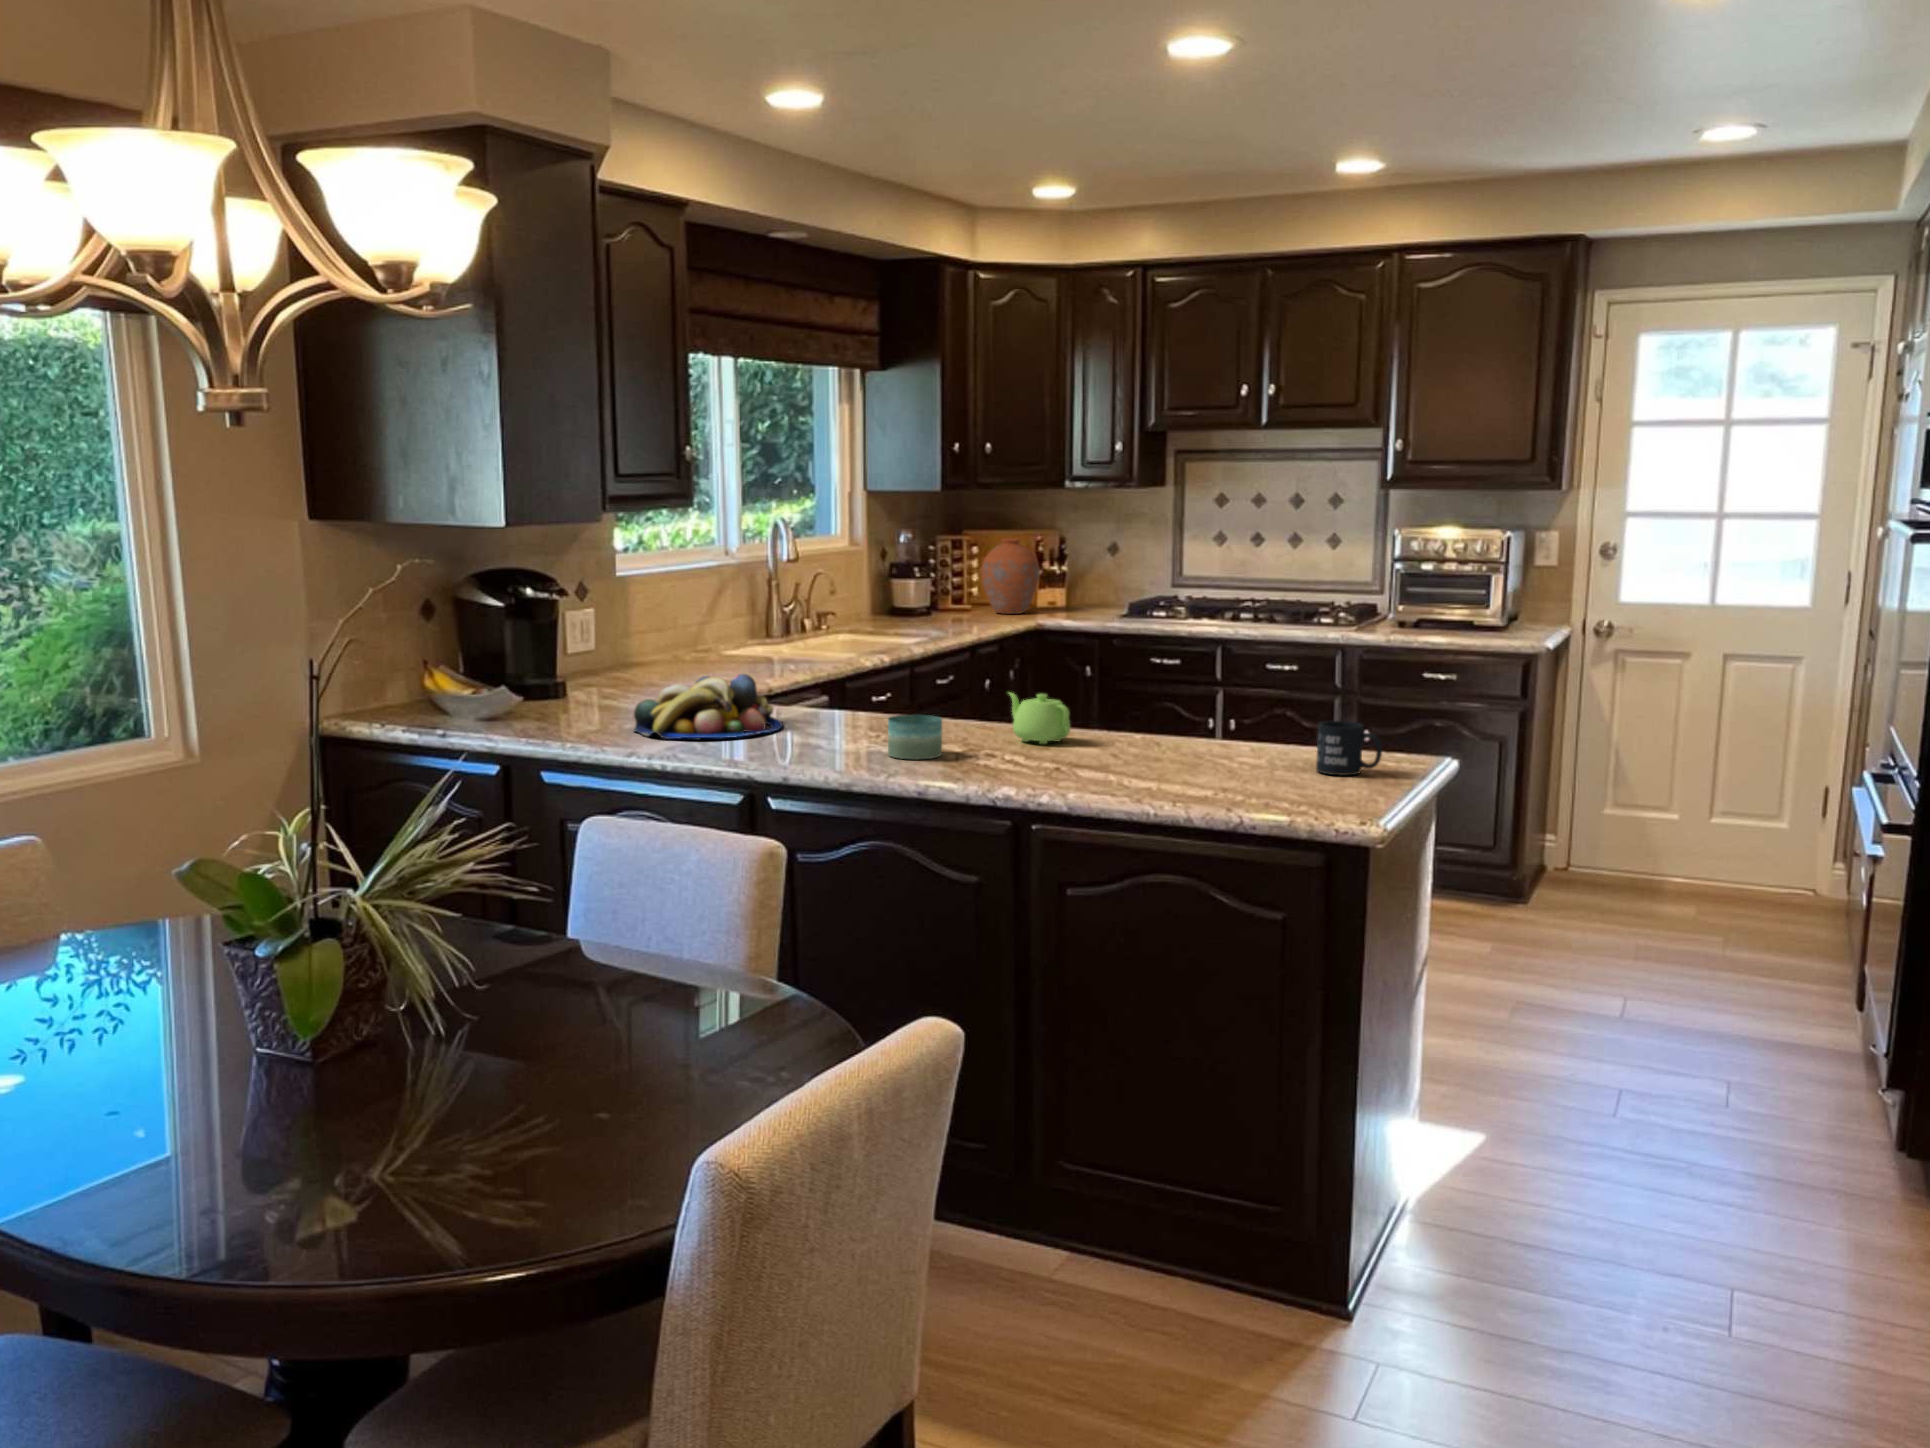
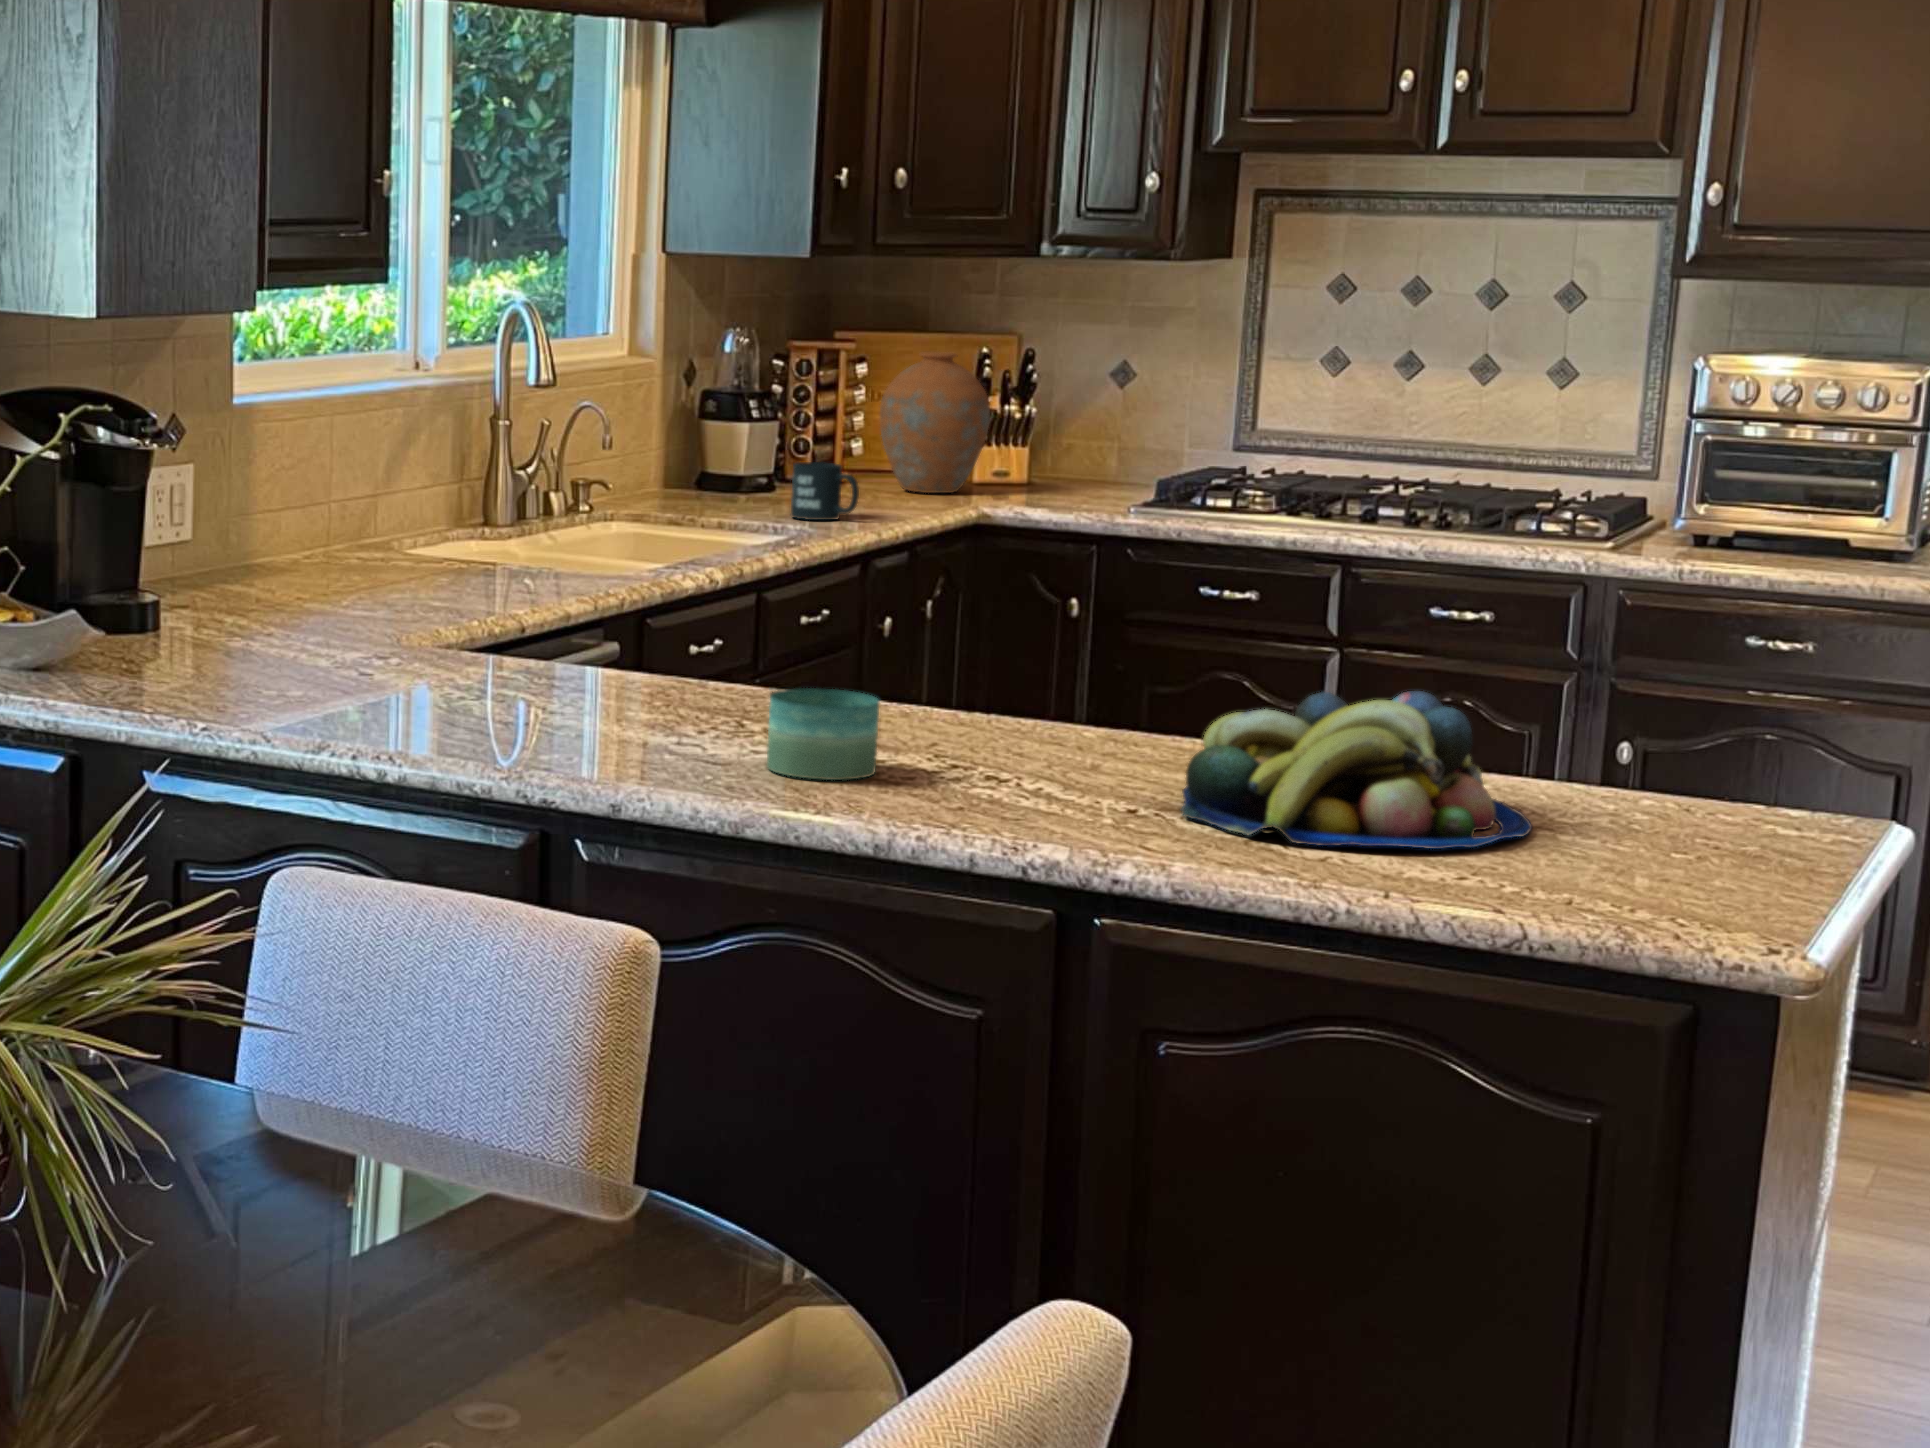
fruit bowl: present [634,674,783,739] -> present [1180,691,1532,849]
teapot: present [1009,692,1070,744] -> none [1001,649,1131,757]
mug: present [1316,721,1382,775] -> present [791,462,859,520]

